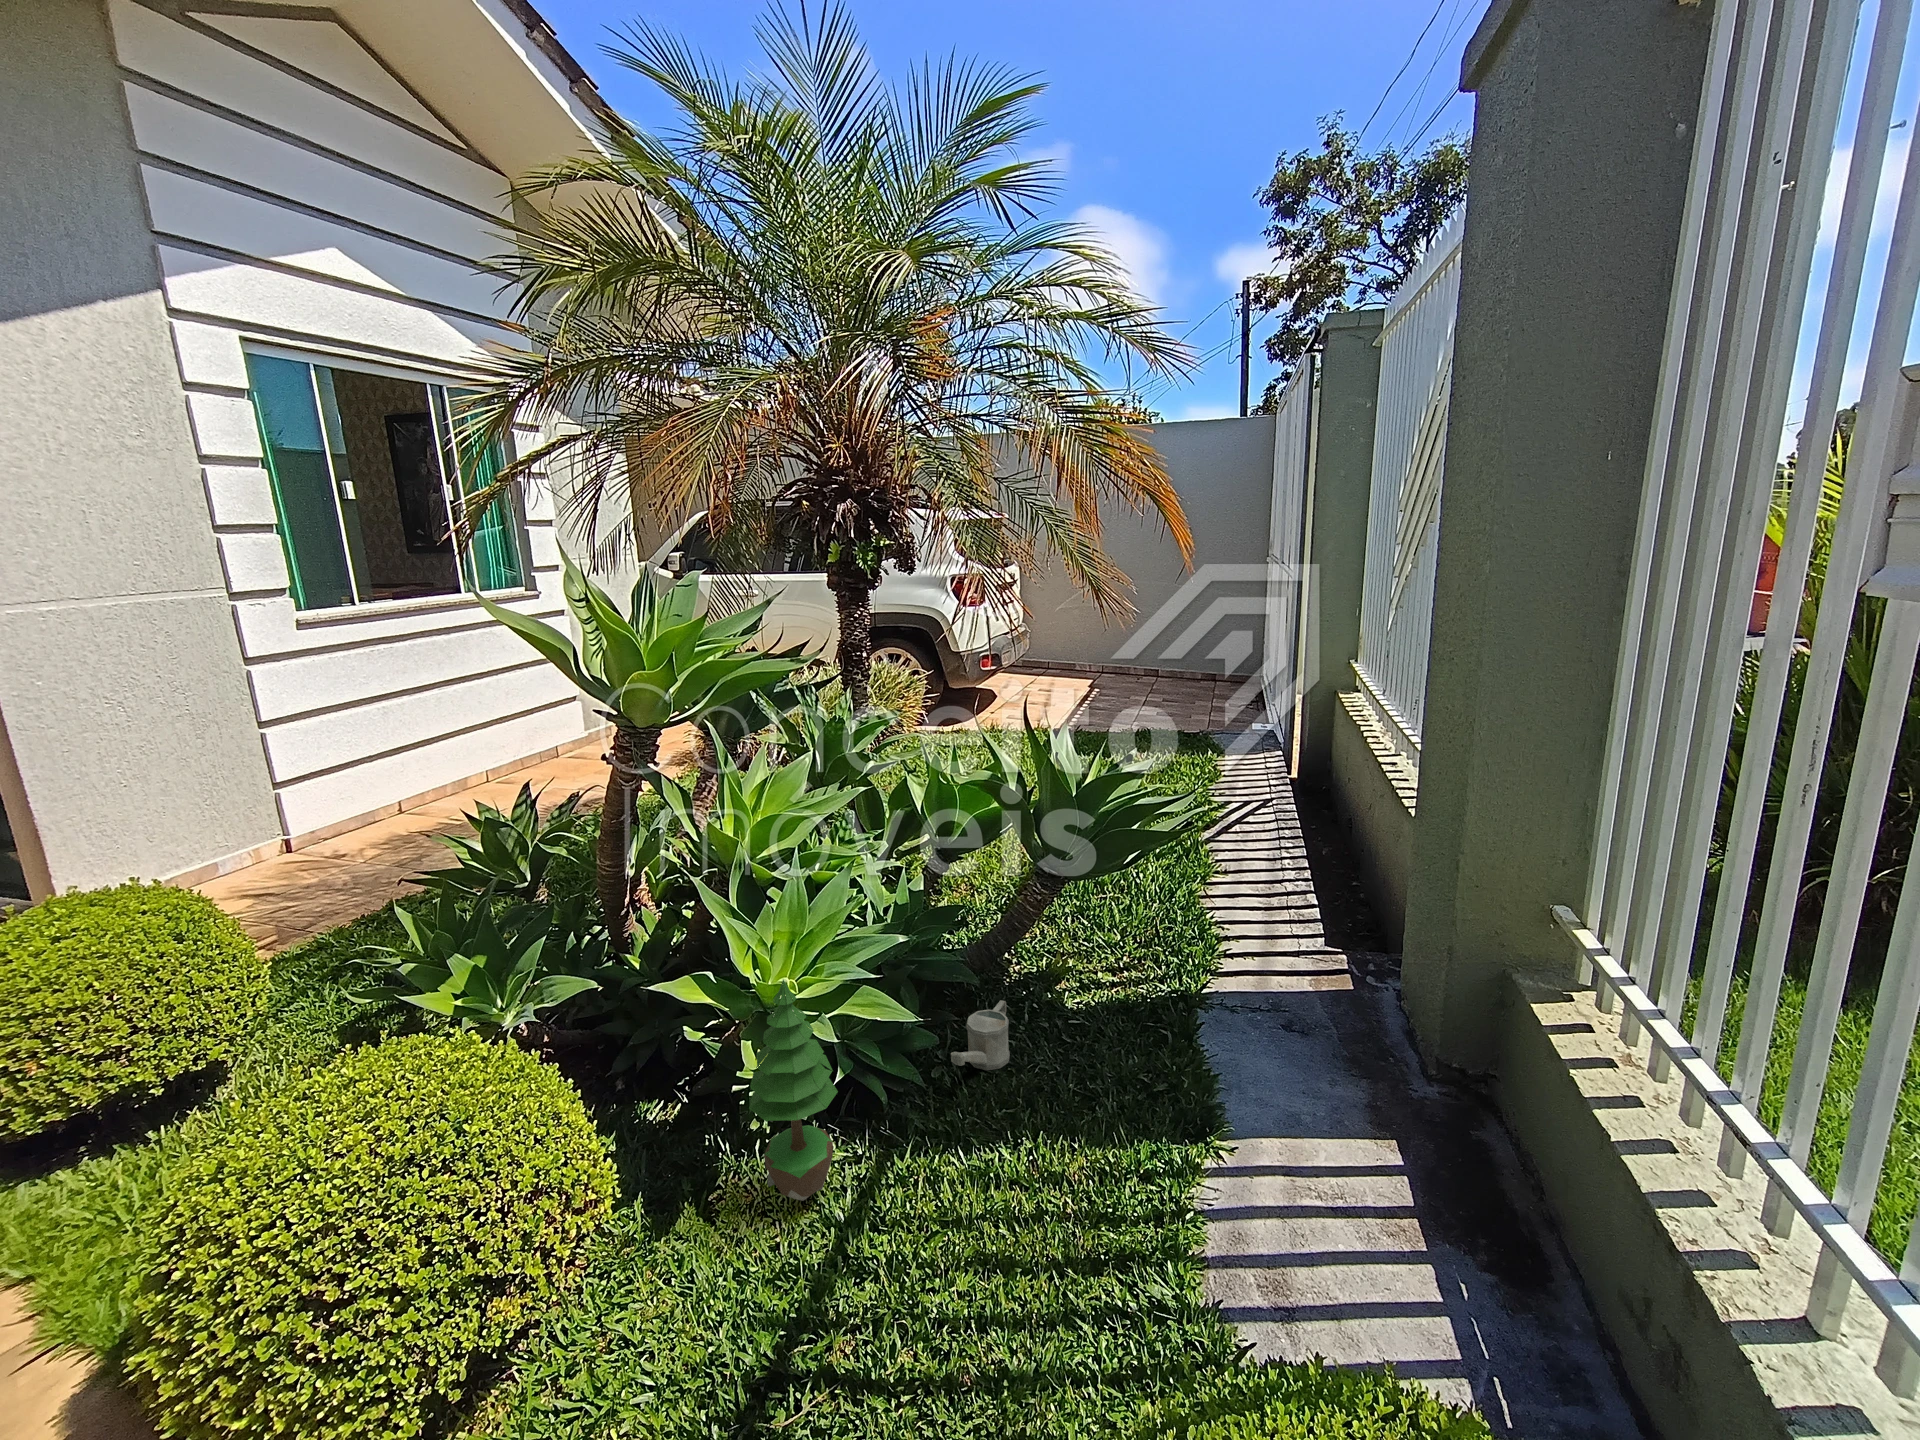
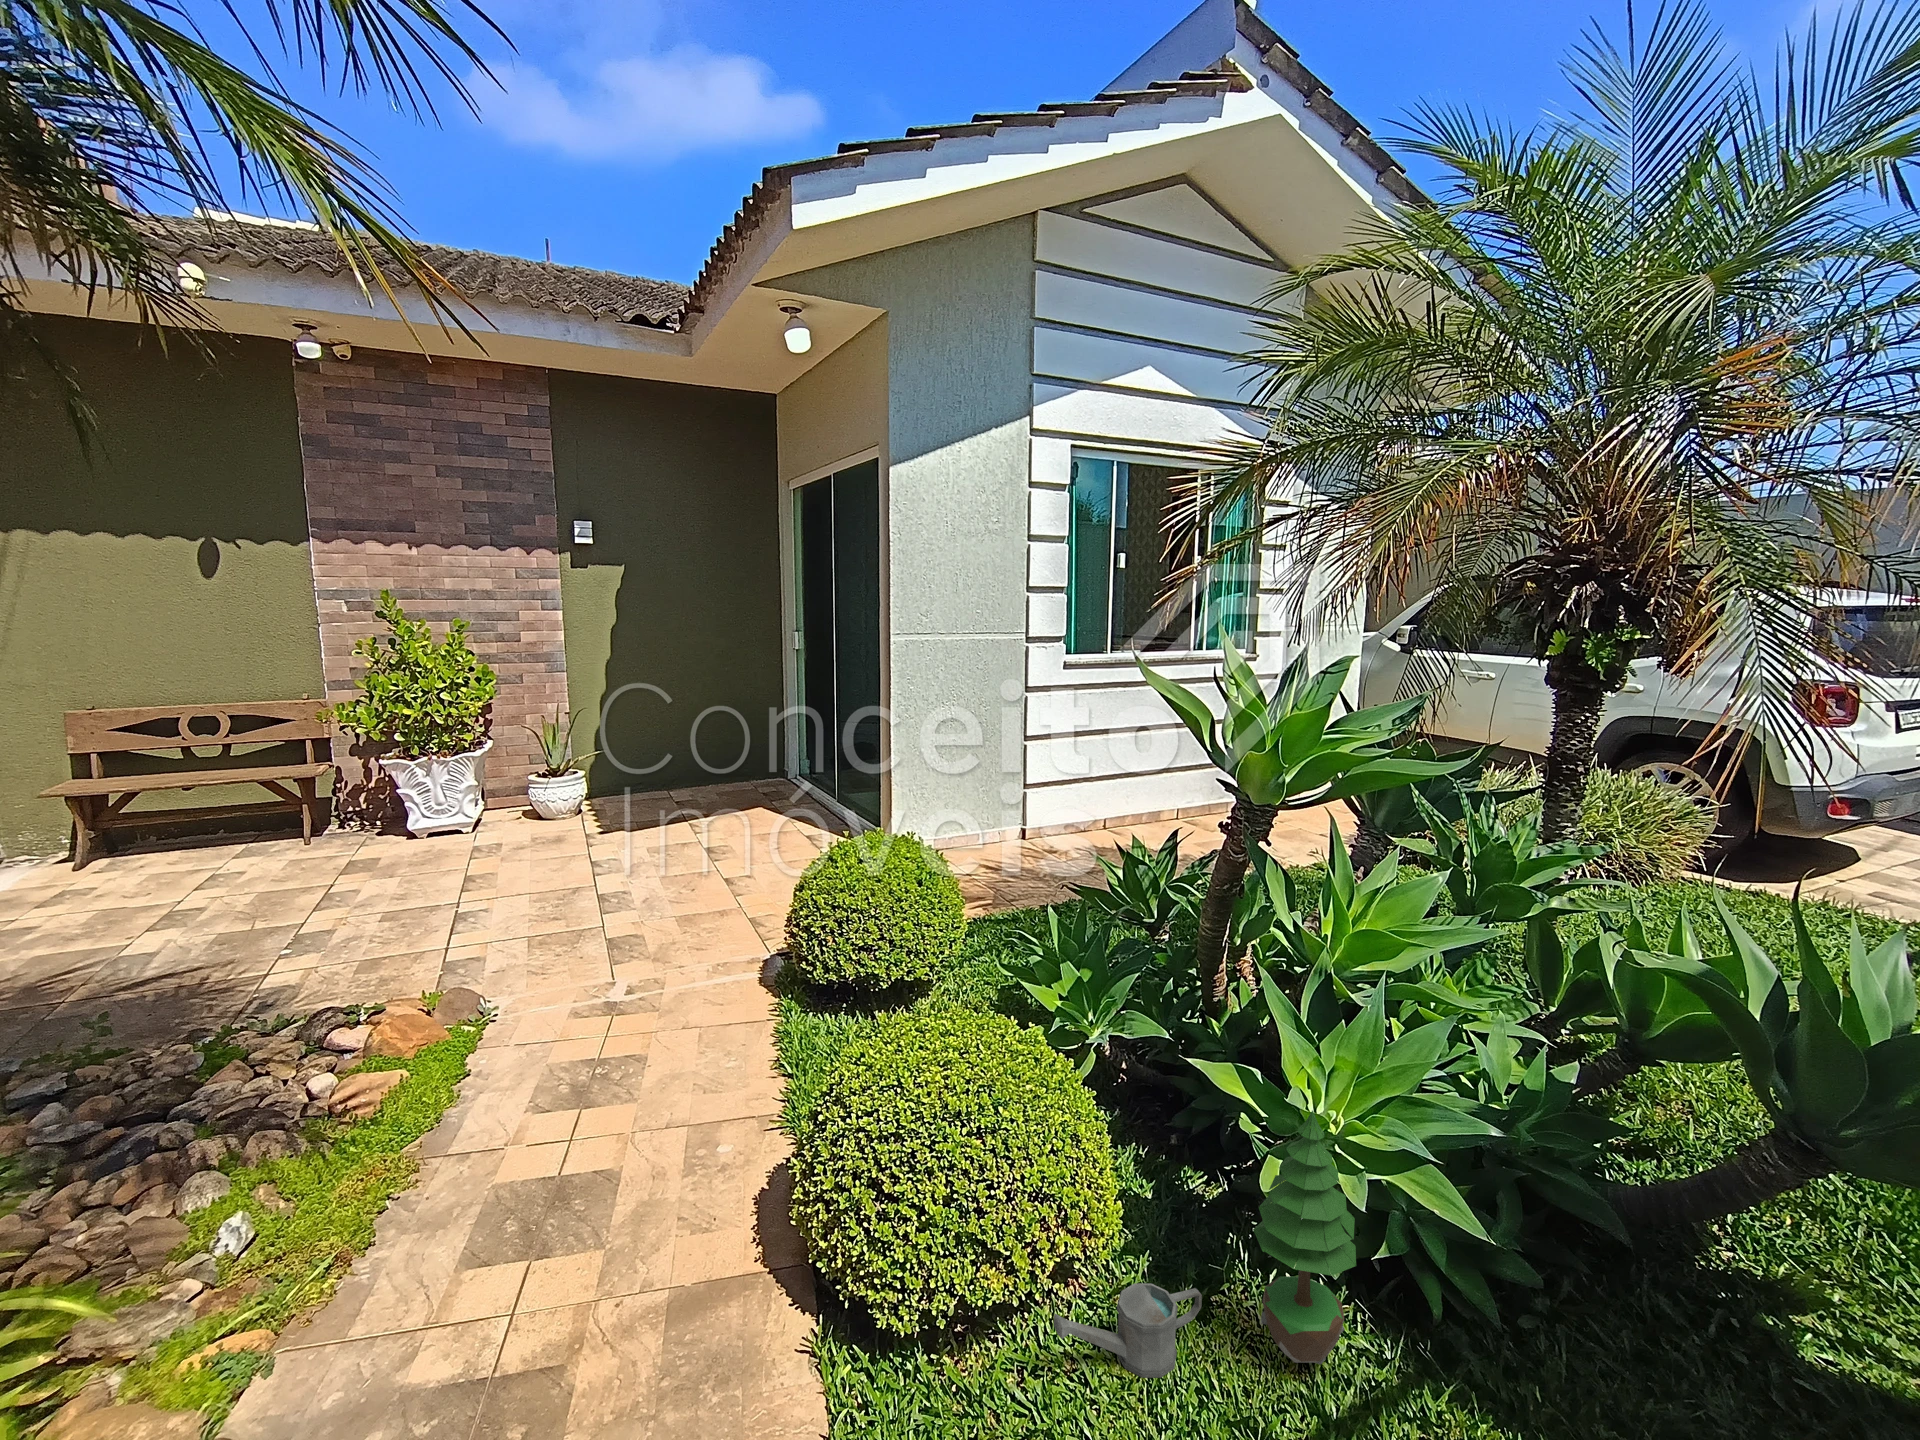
watering can: present [951,1000,1010,1070] -> present [1054,1283,1202,1378]

